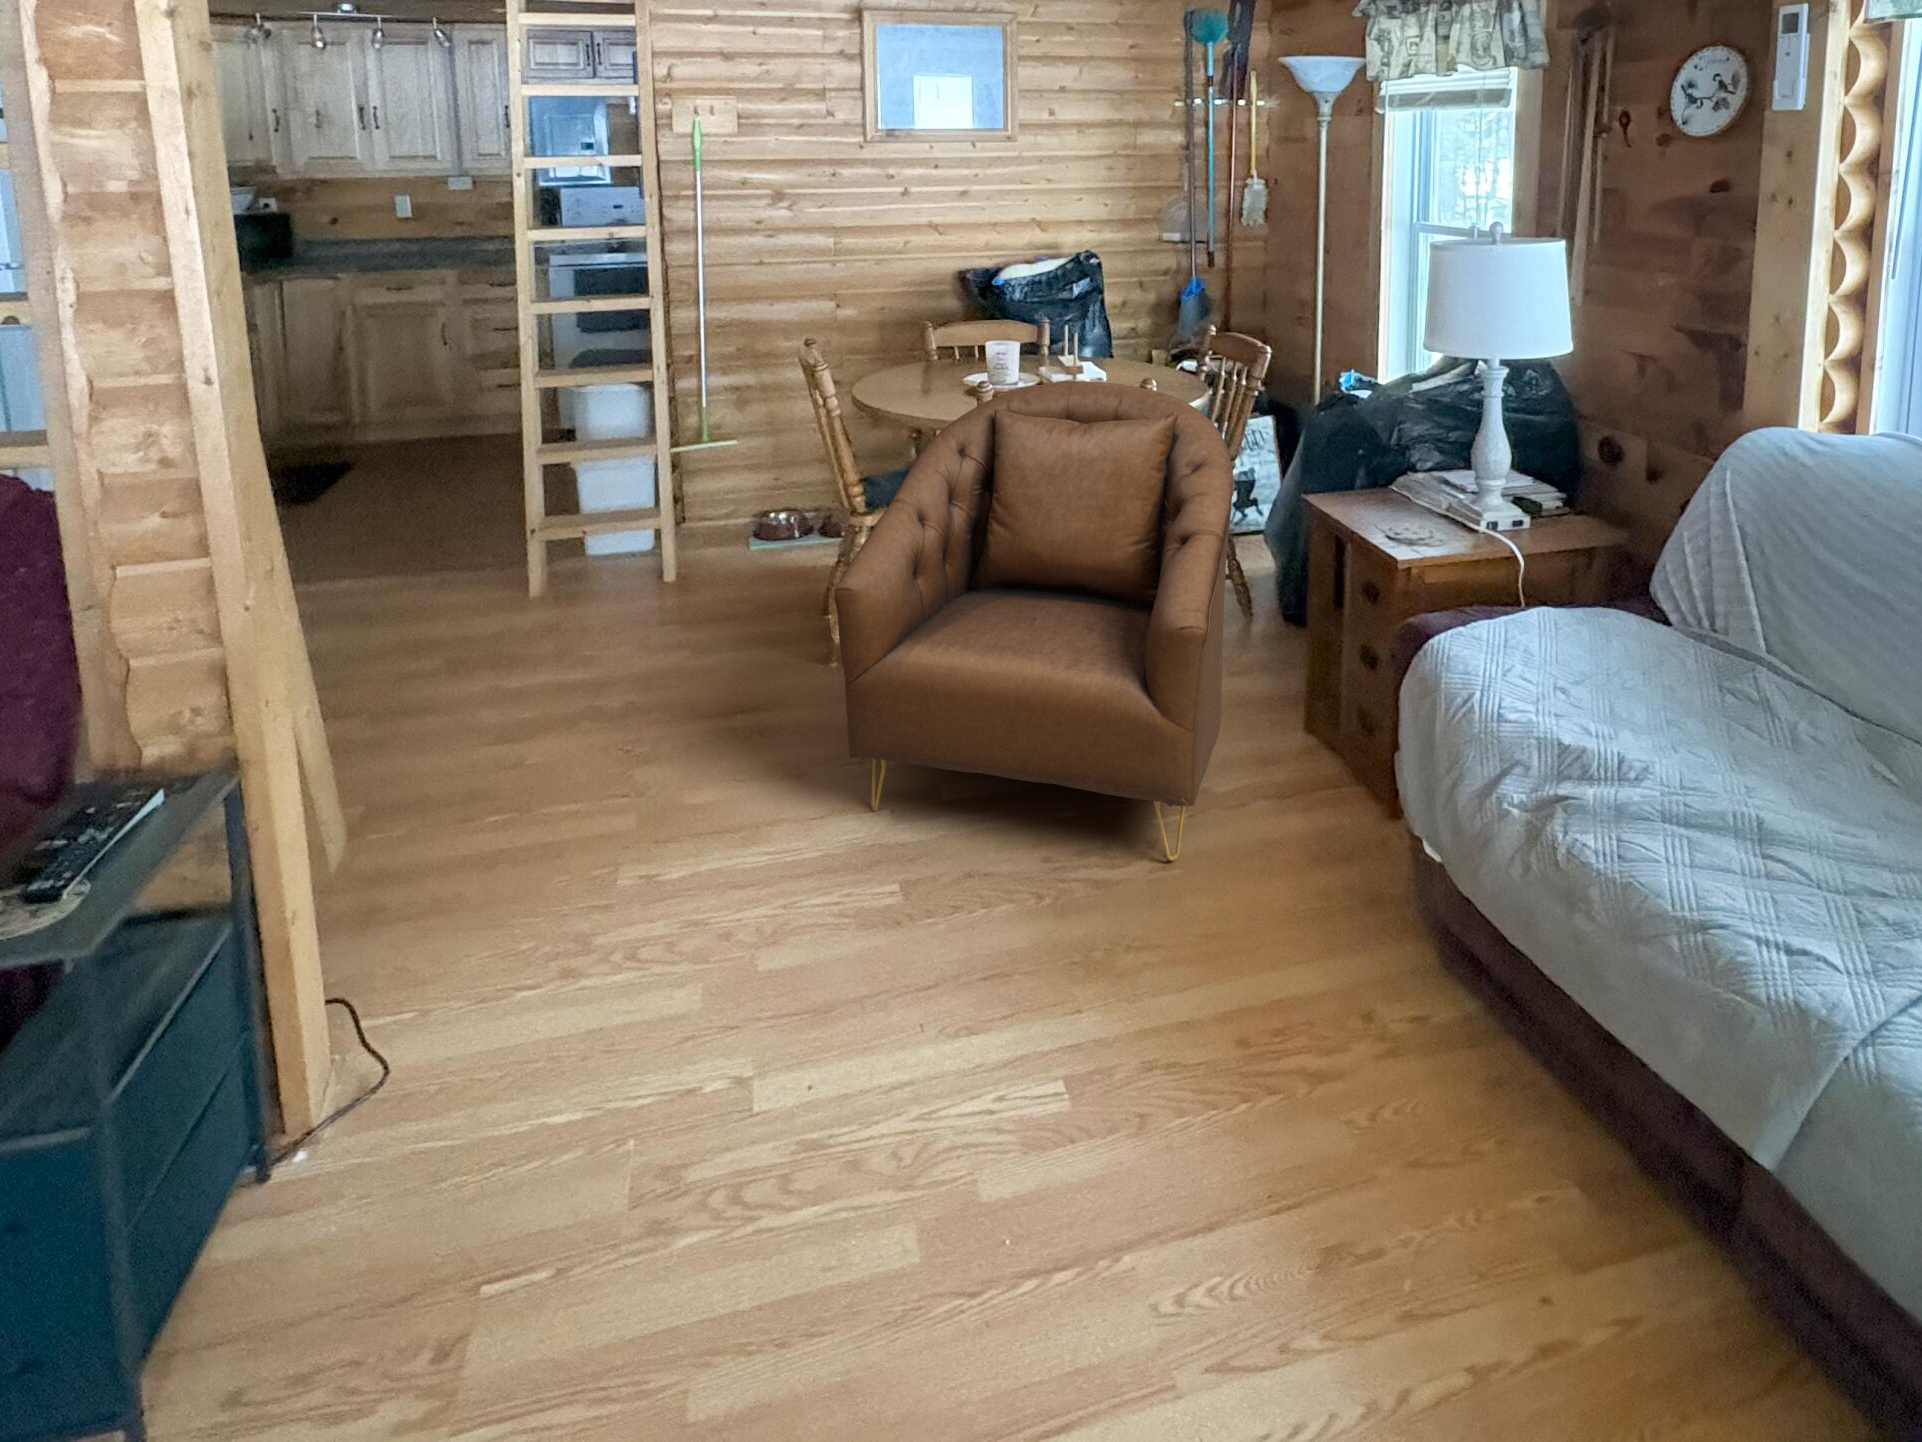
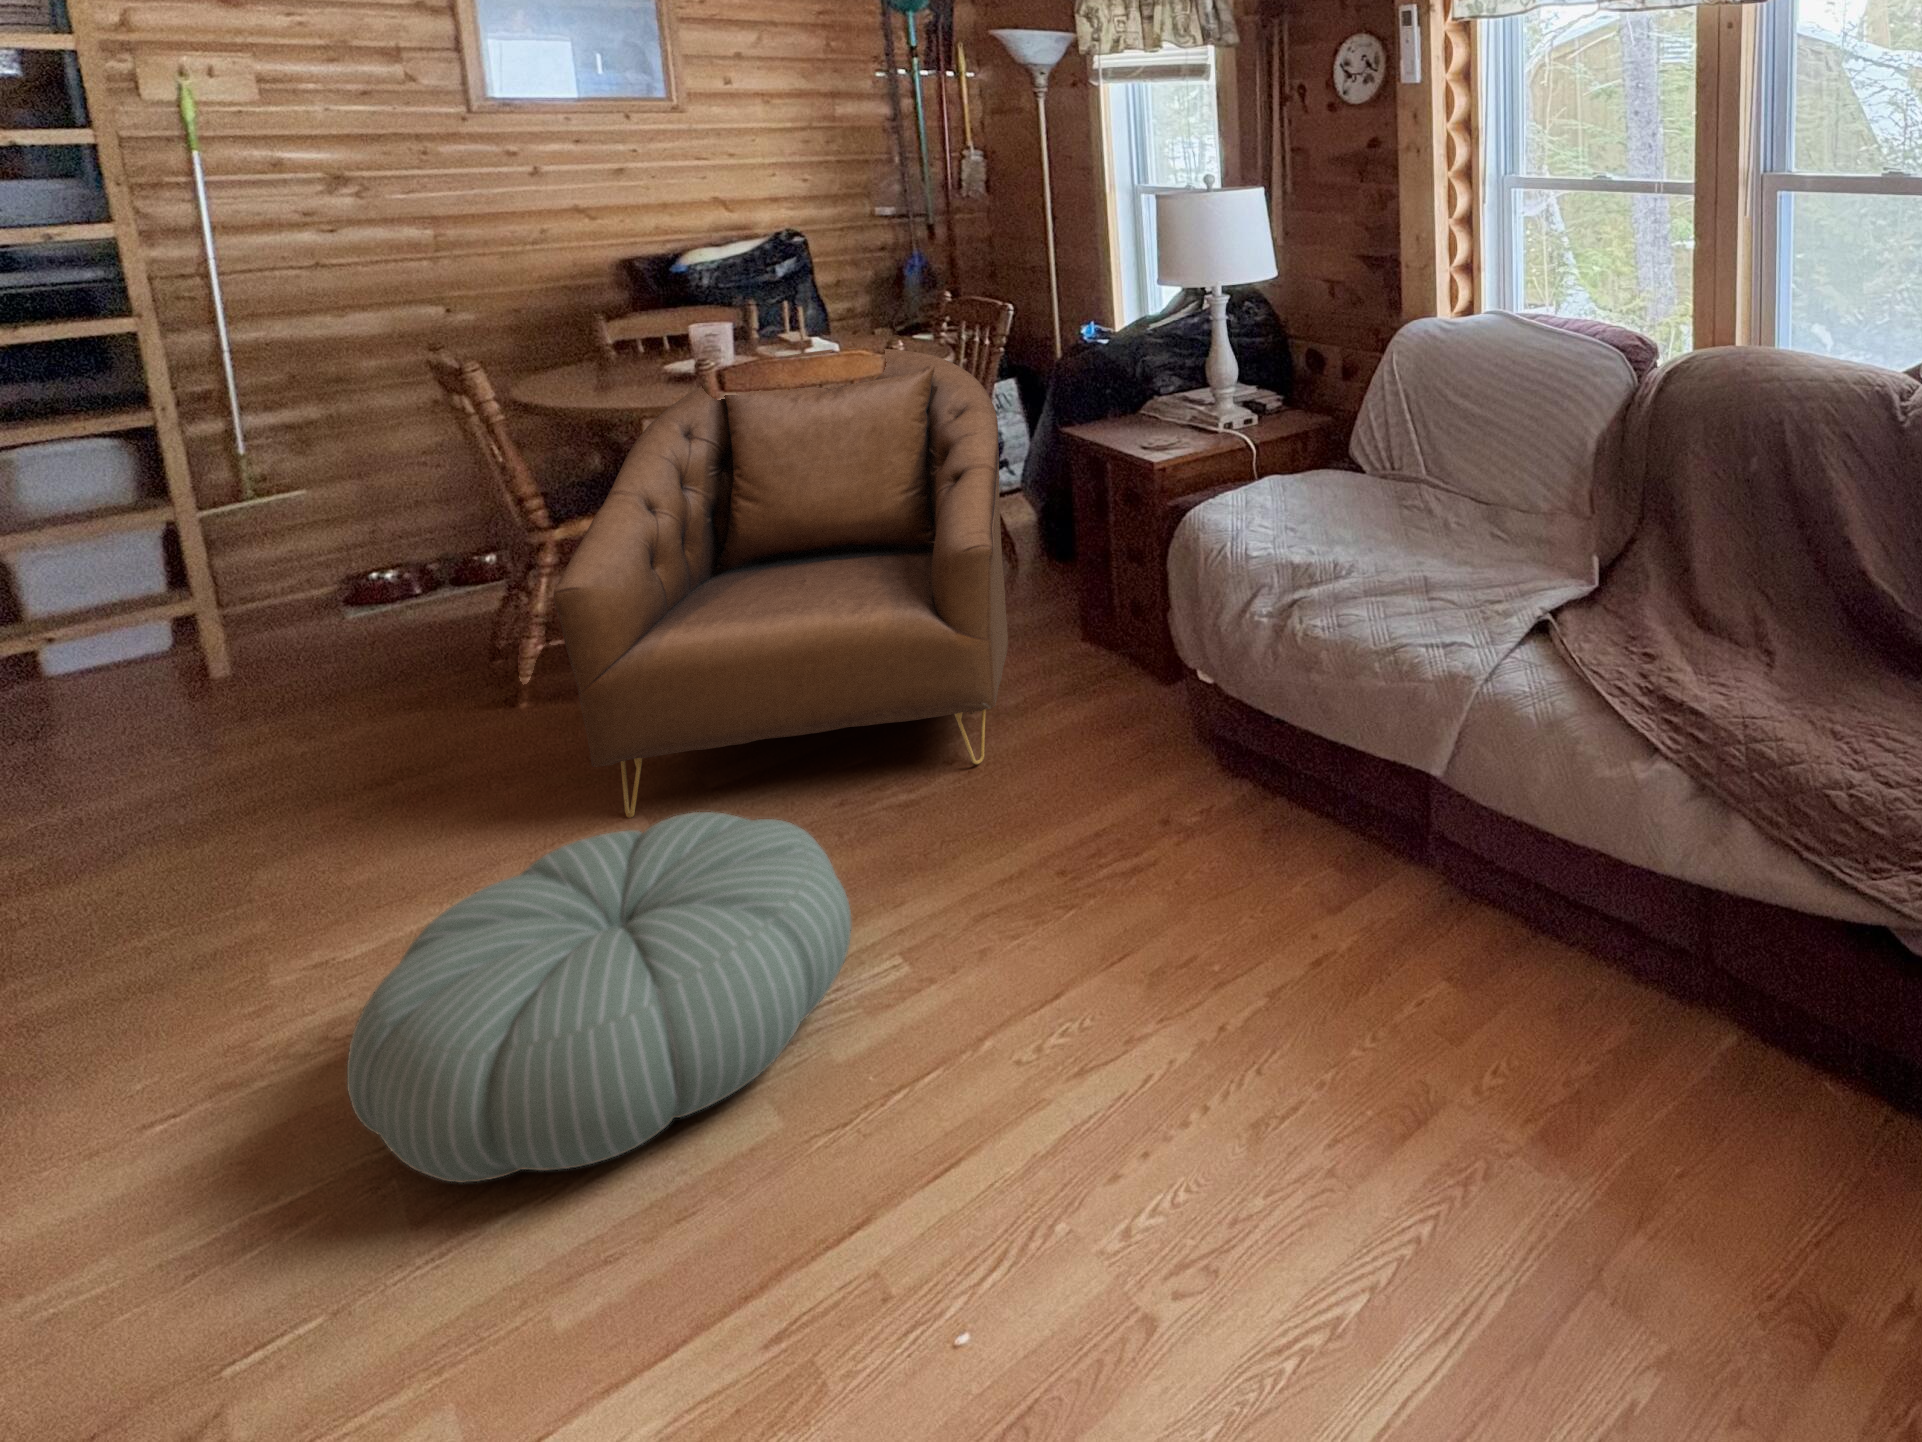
pouf: none [596,851,1008,1229] -> present [347,812,851,1183]

